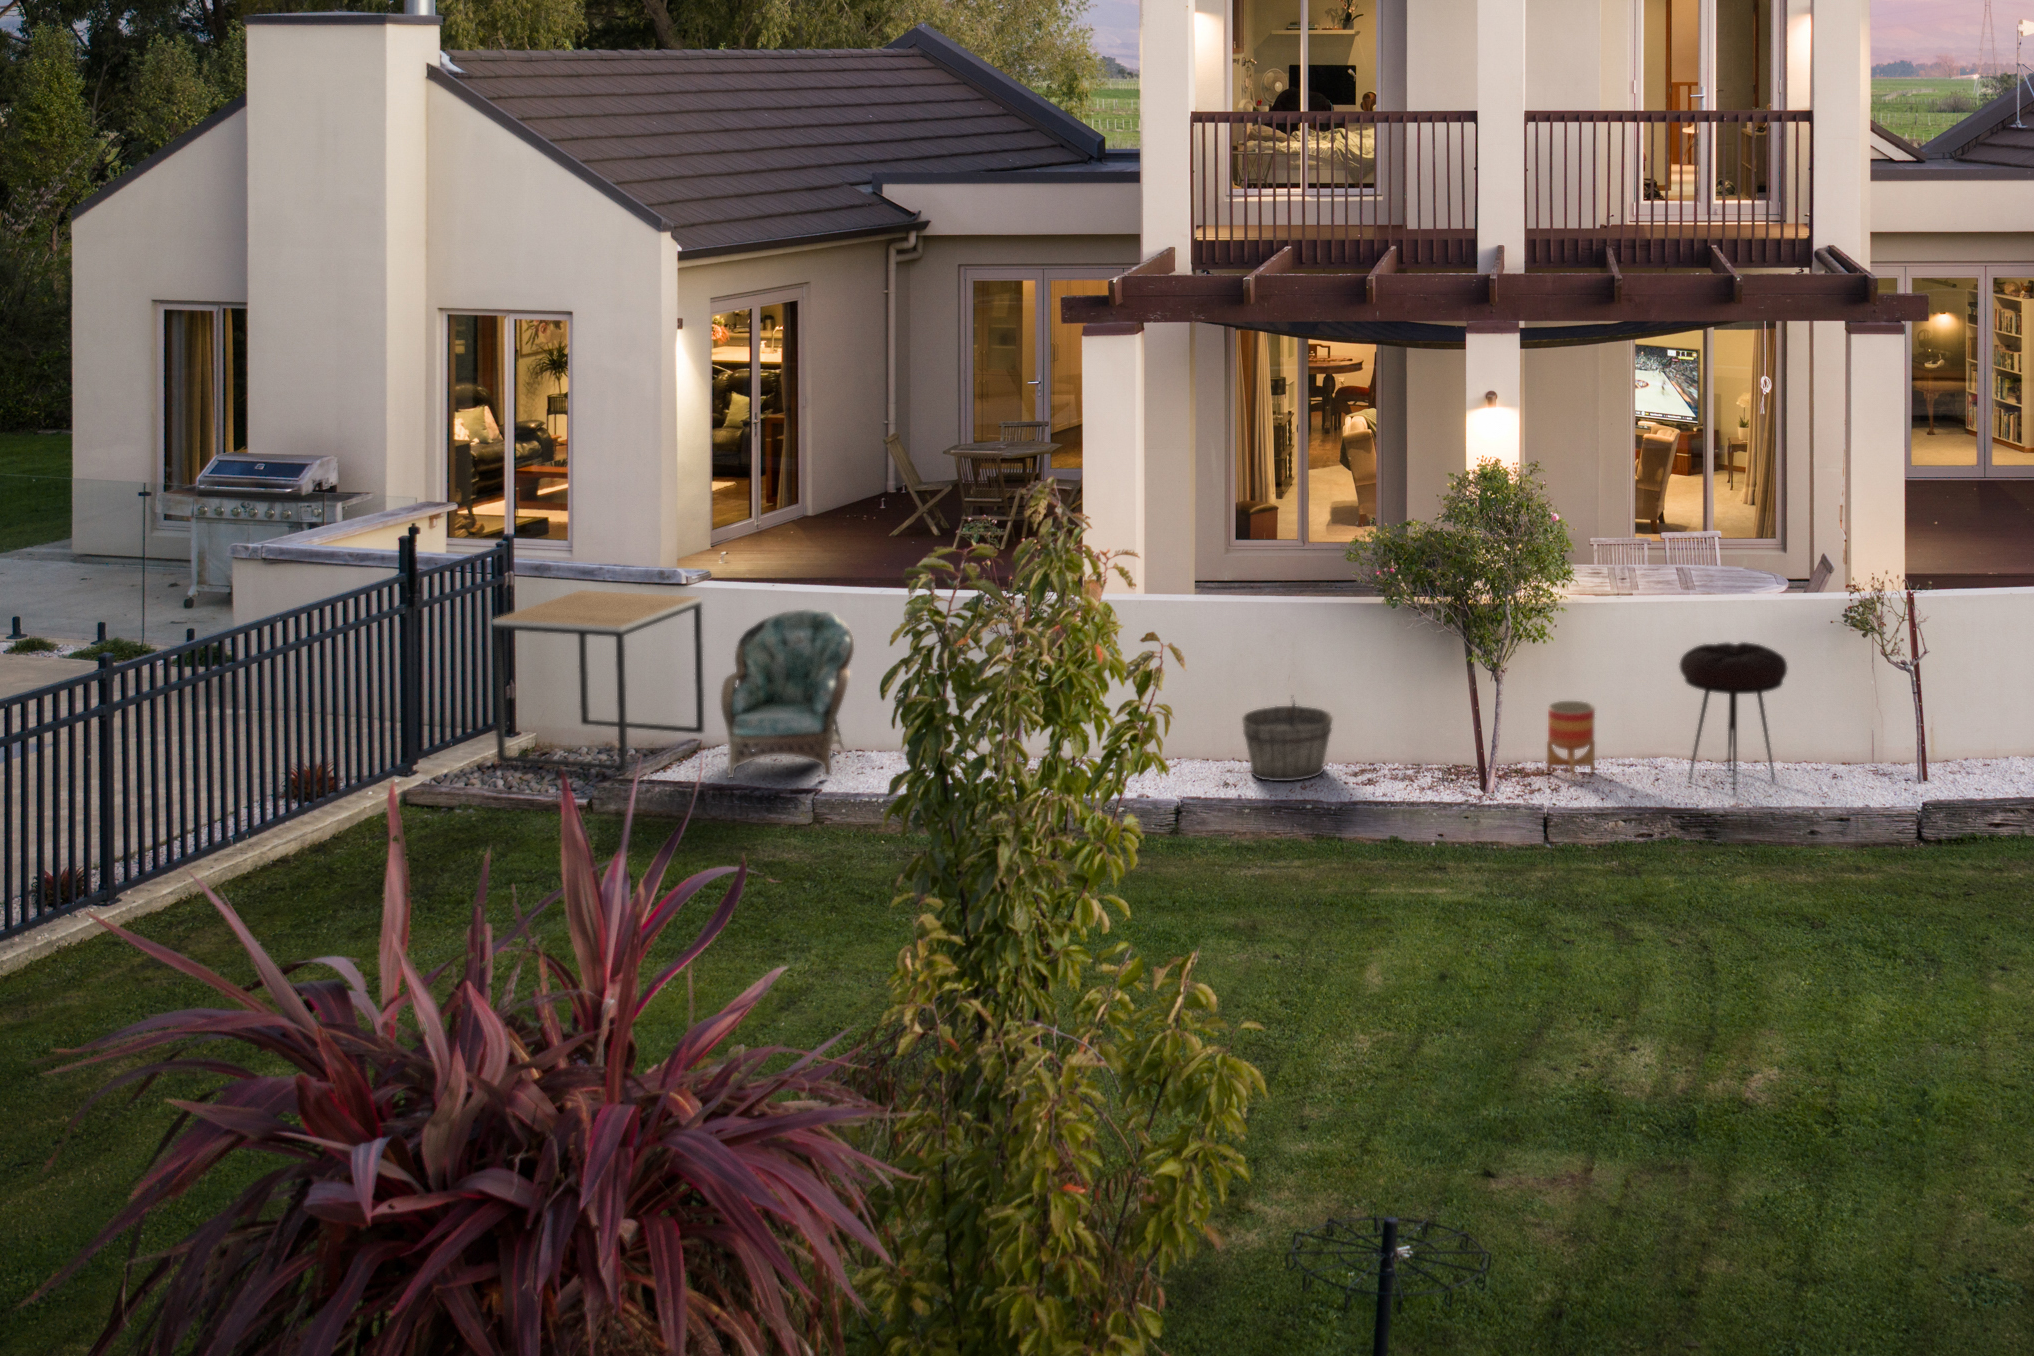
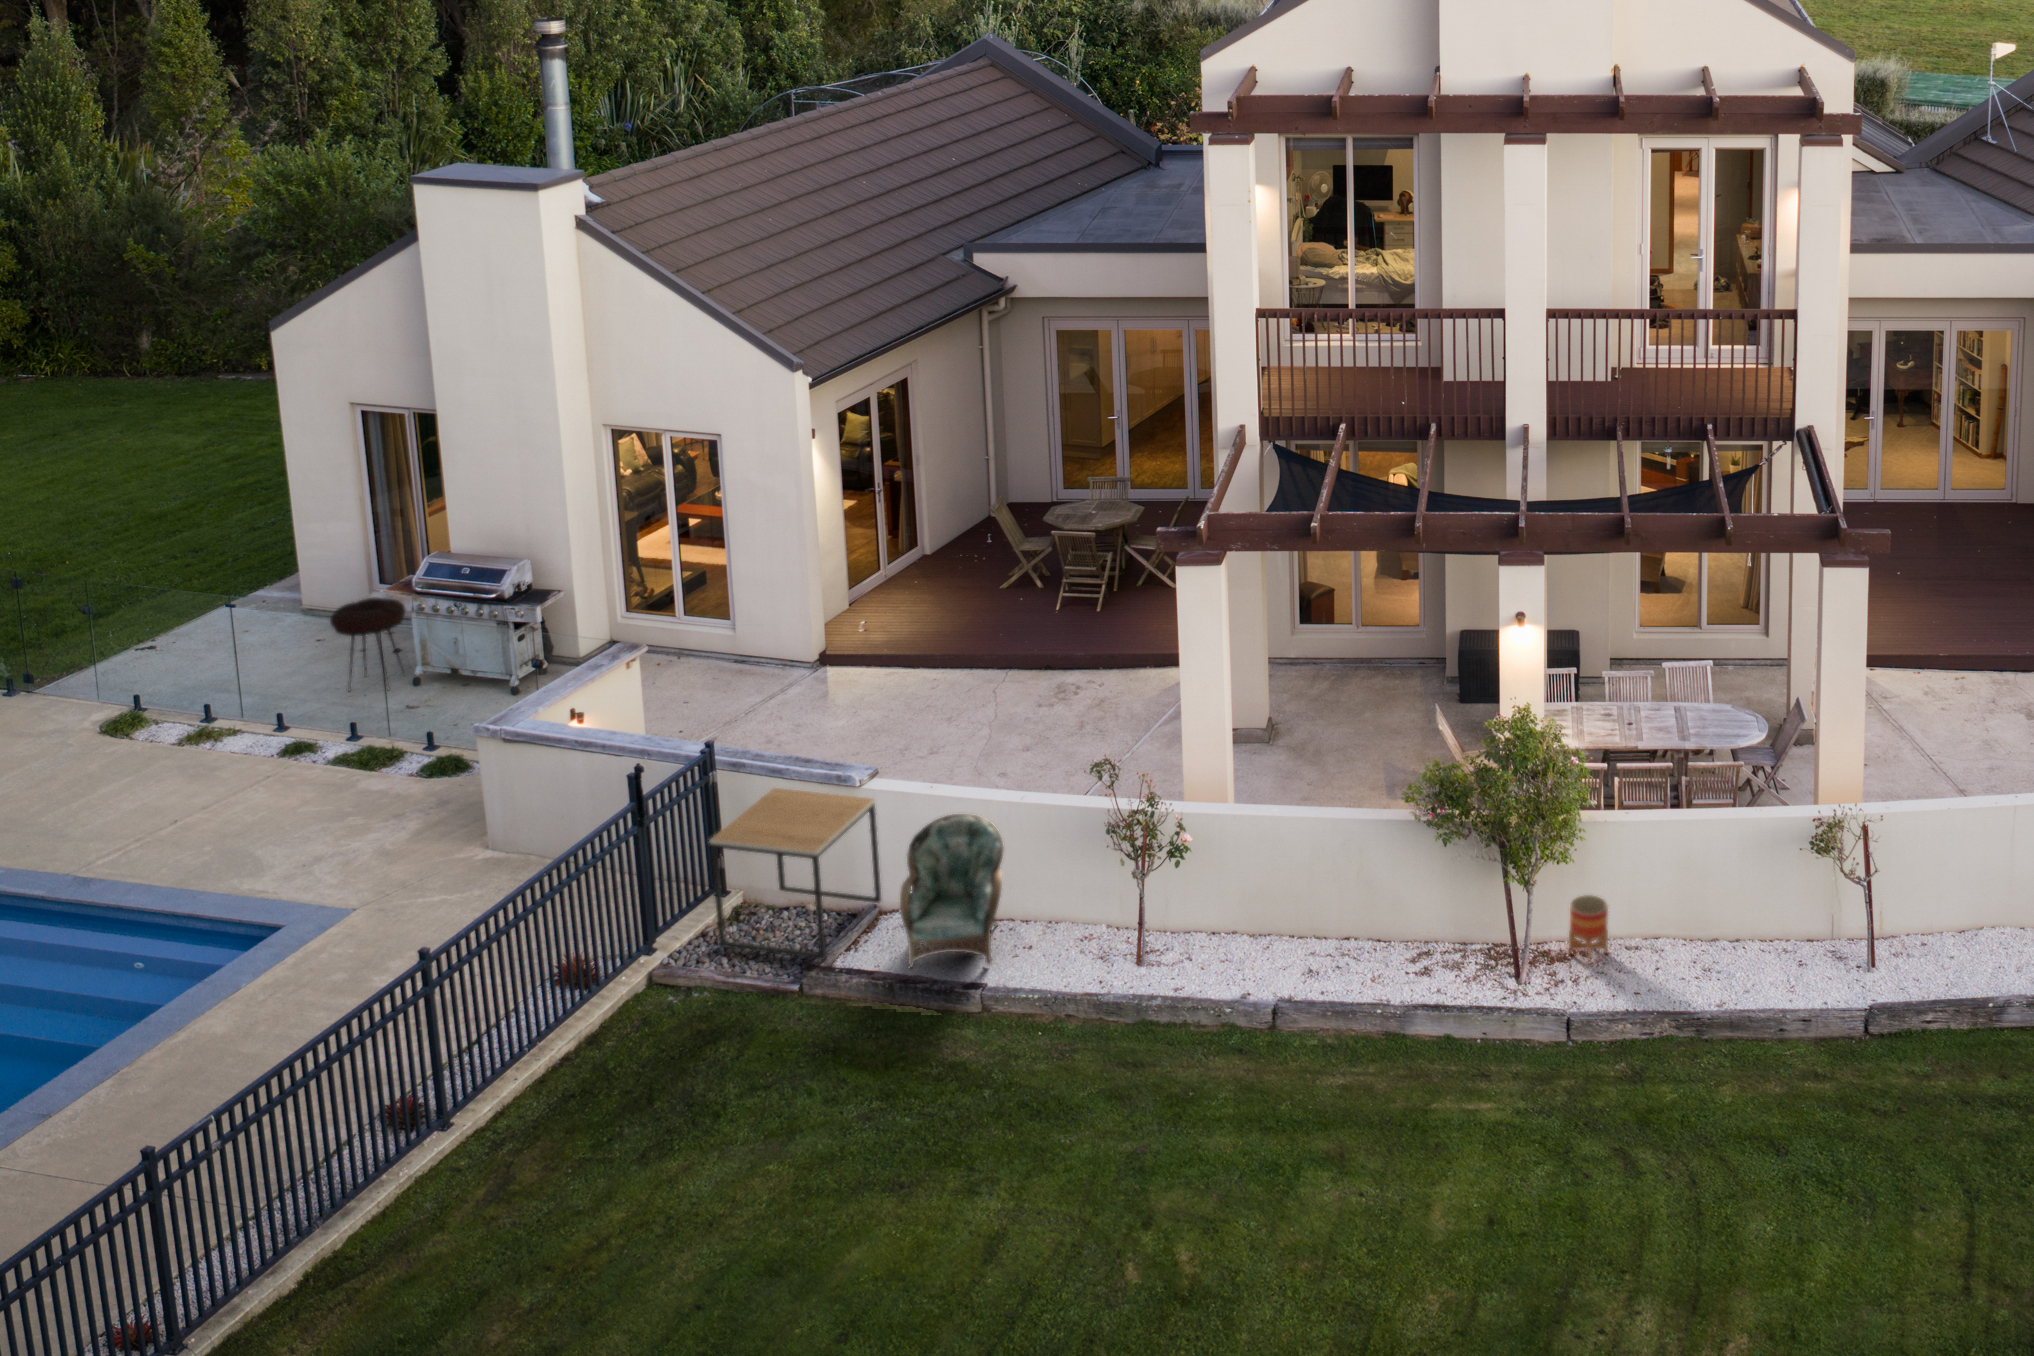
stool: present [1679,642,1787,795] -> present [330,598,405,688]
wooden bucket: present [1242,703,1332,781] -> none [1322,895,1395,968]

